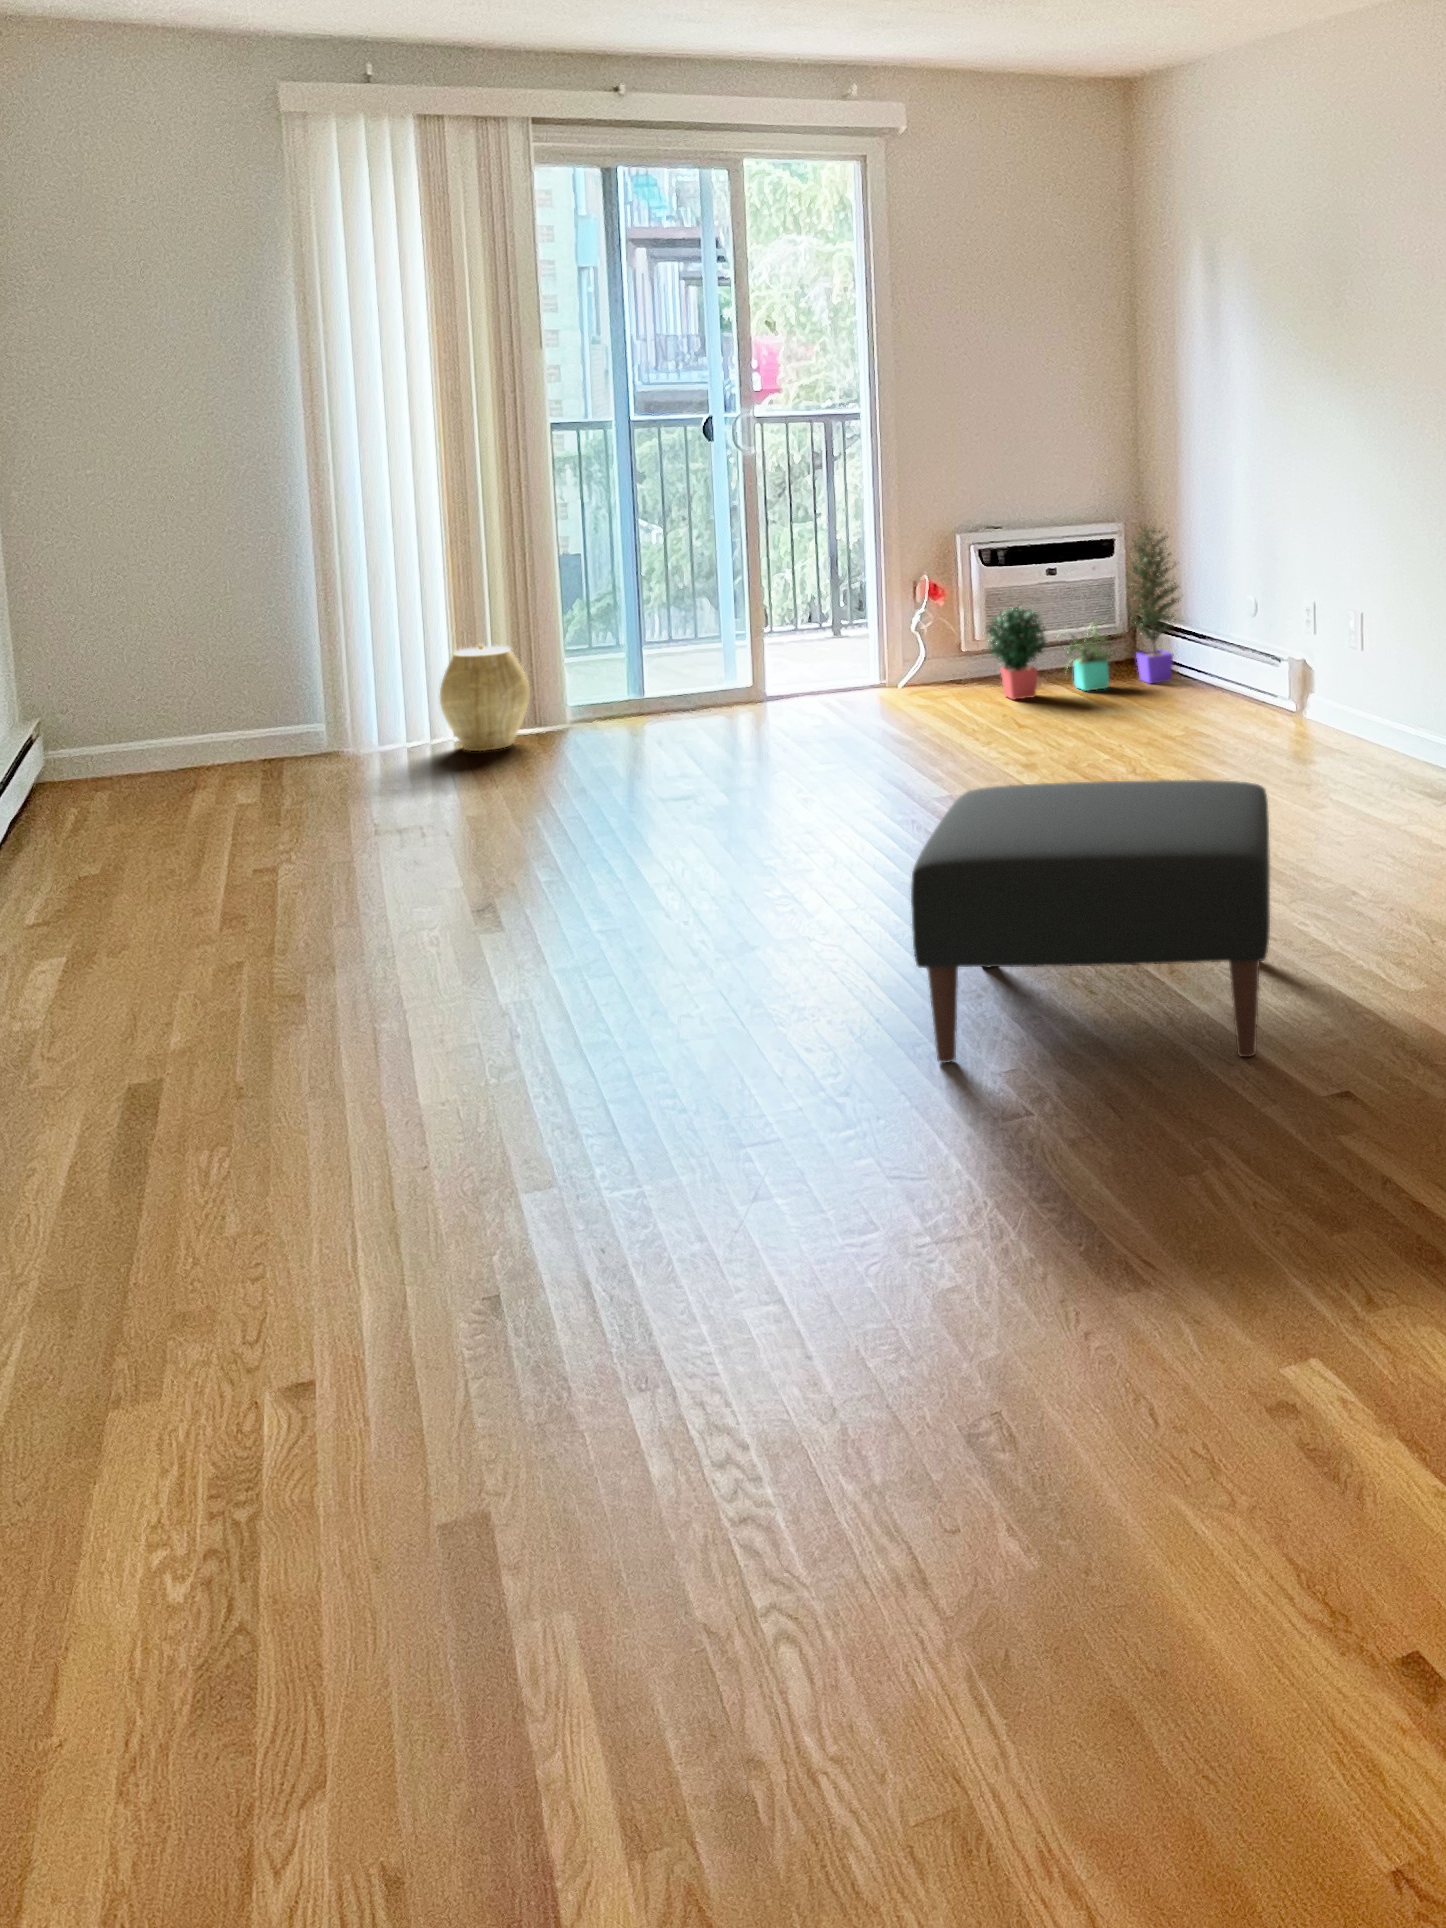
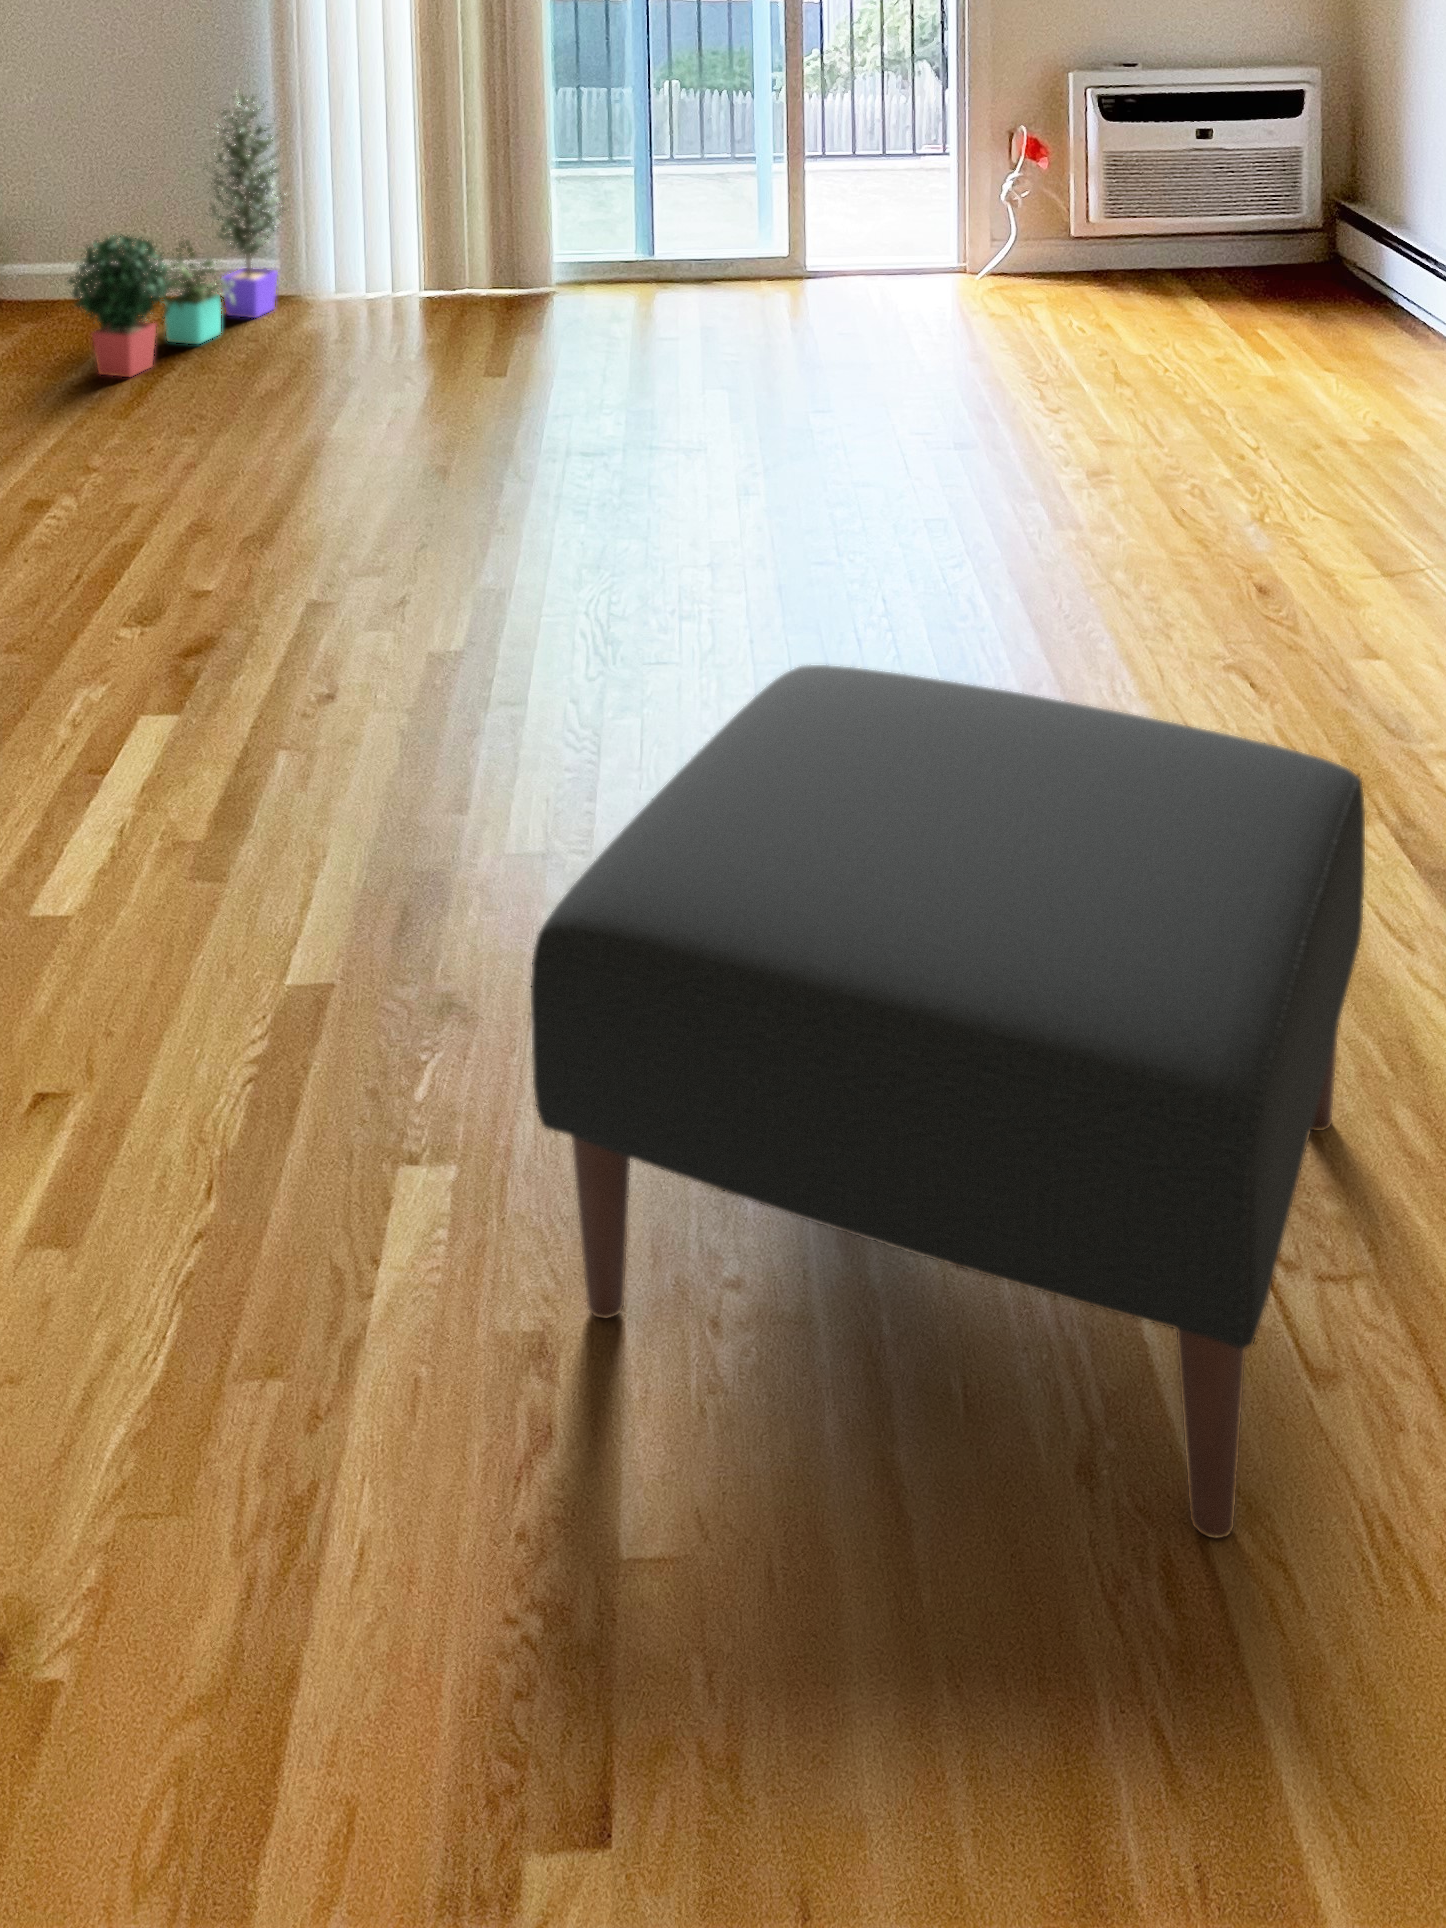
potted plant: present [985,527,1179,699] -> present [68,89,285,377]
woven basket: present [440,644,530,751] -> none [391,185,497,322]

